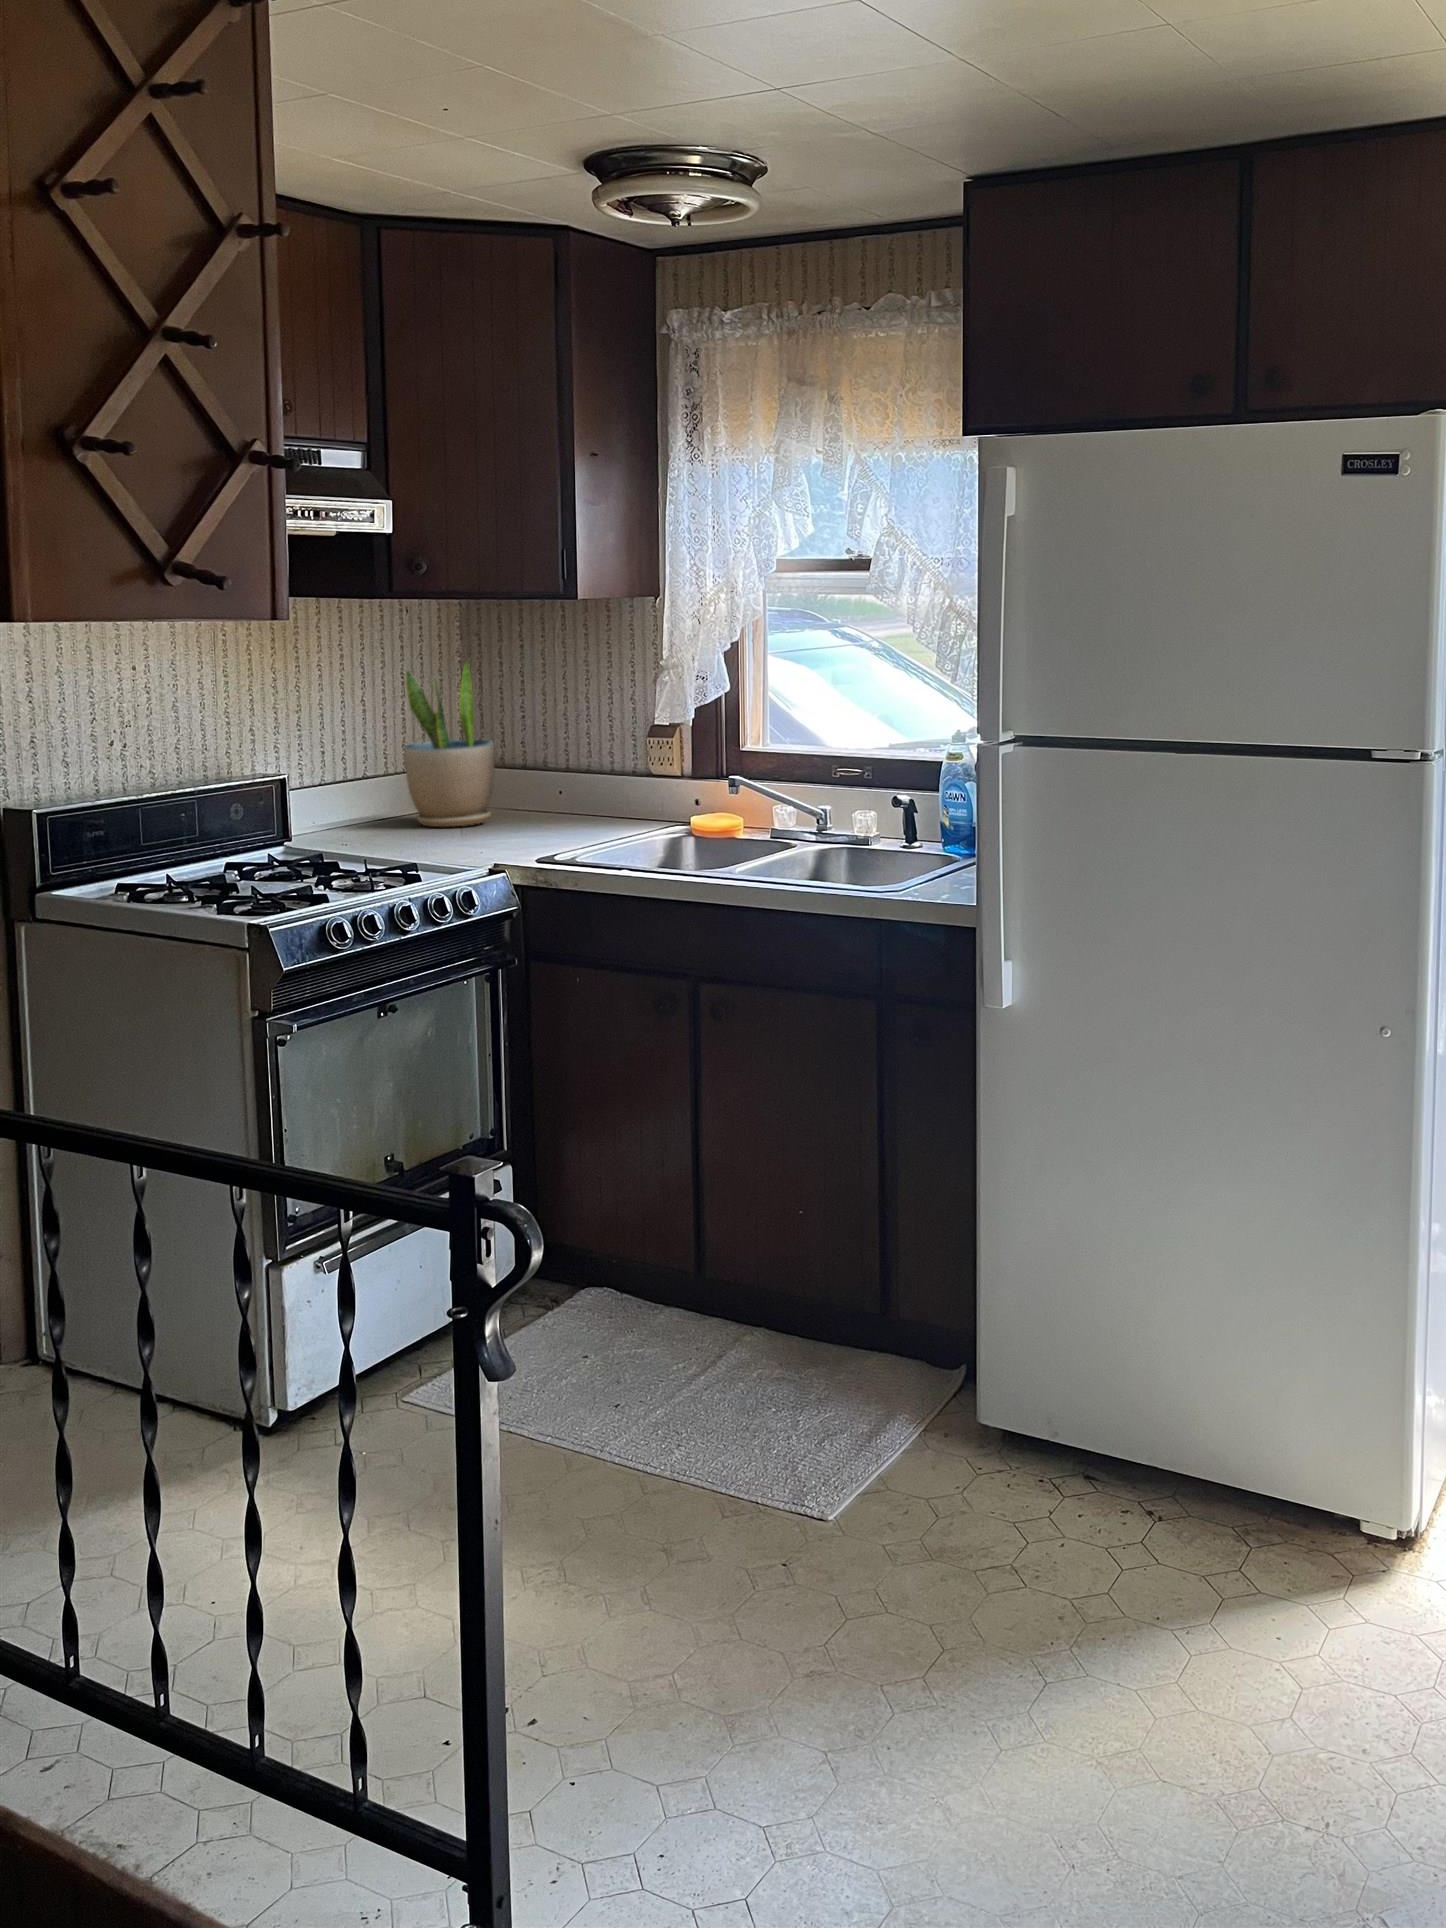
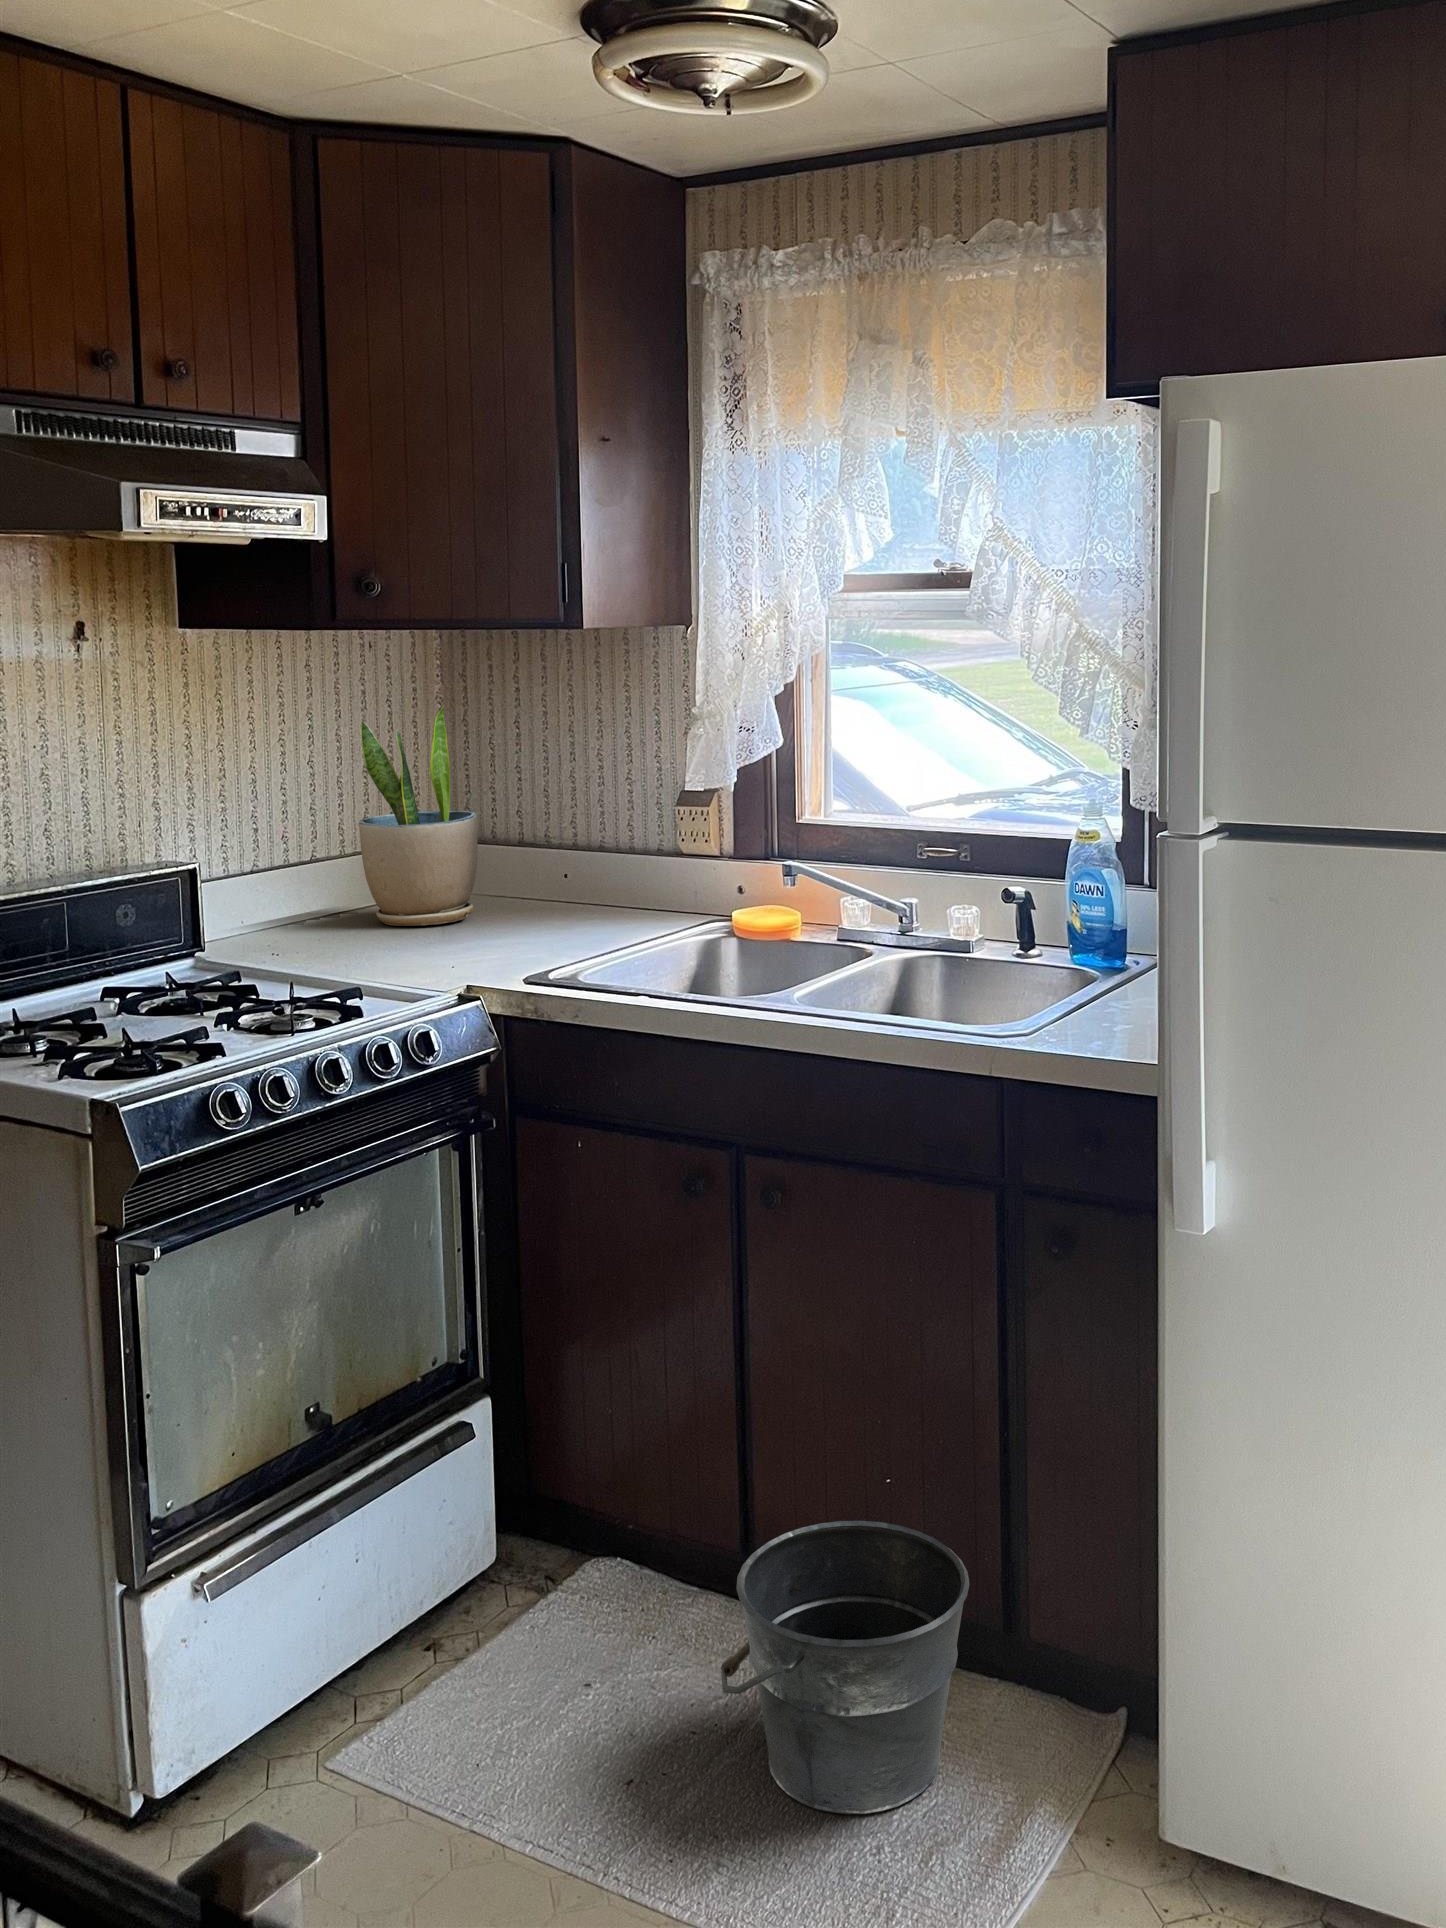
bucket: none [681,1237,854,1422] -> present [721,1521,970,1814]

